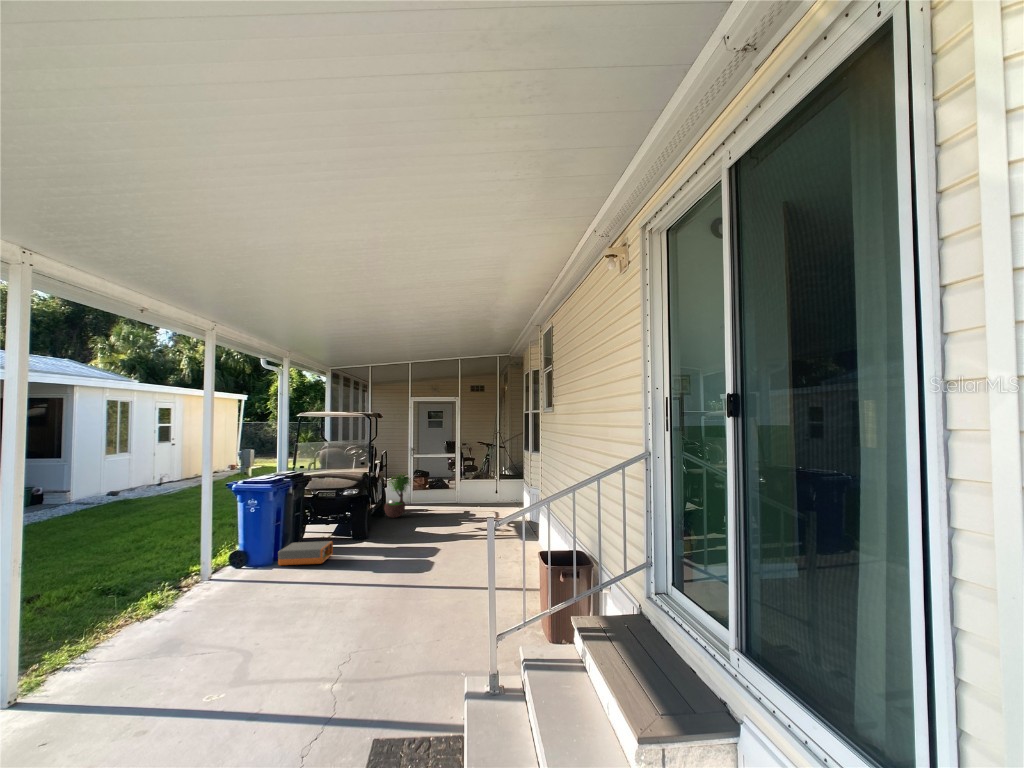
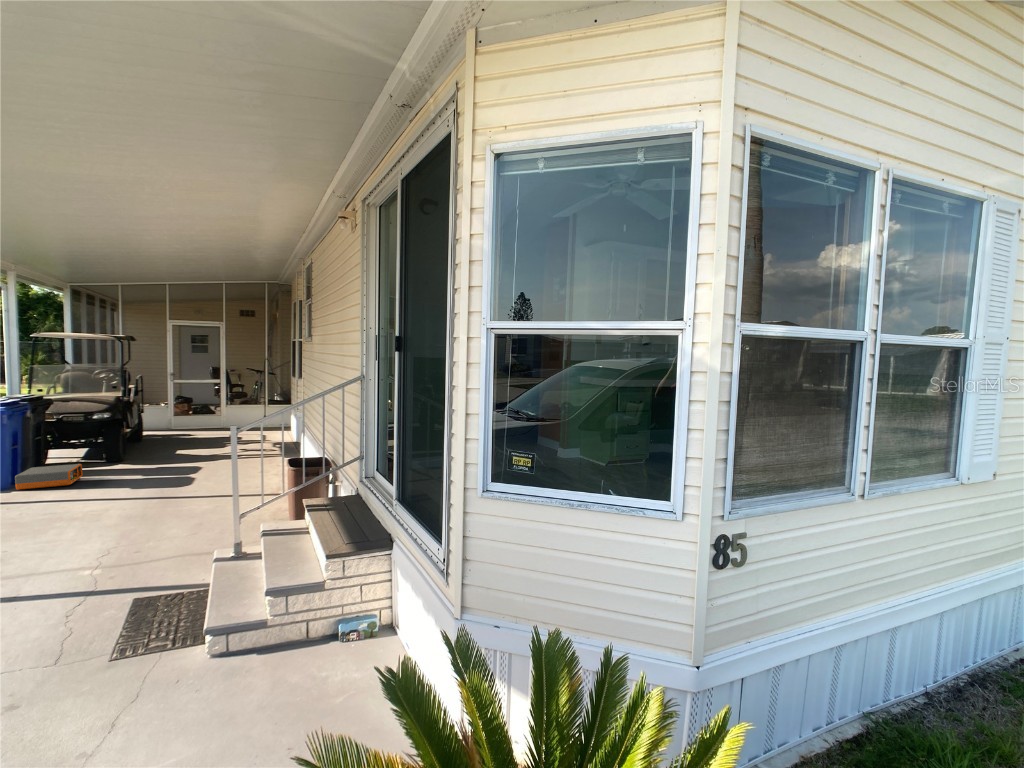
potted tree: present [384,475,410,518] -> none [142,395,173,441]

